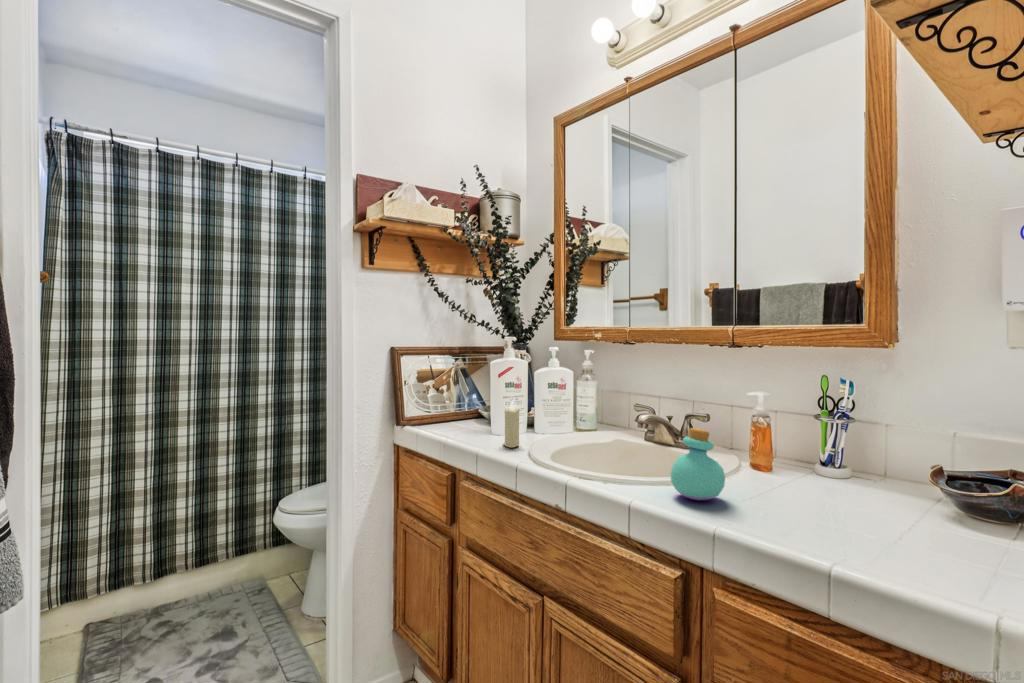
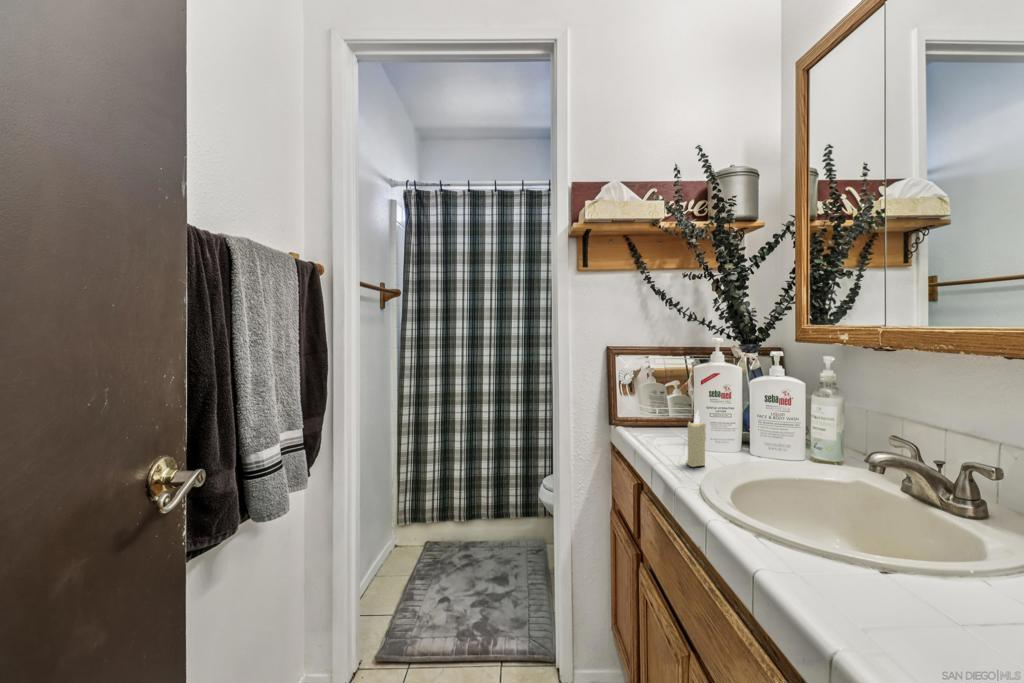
perfume bottle: present [671,428,725,500] -> none [821,482,915,596]

